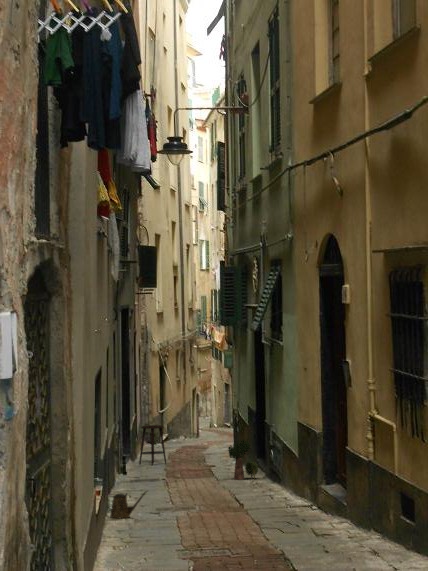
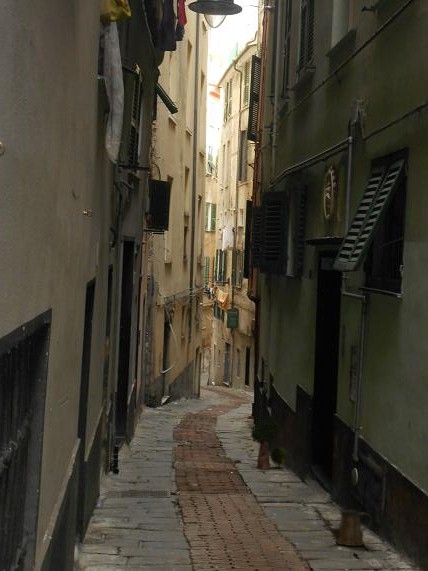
stool: present [139,425,166,465] -> none [137,390,169,439]
watering can: present [110,491,147,518] -> present [312,506,371,546]

